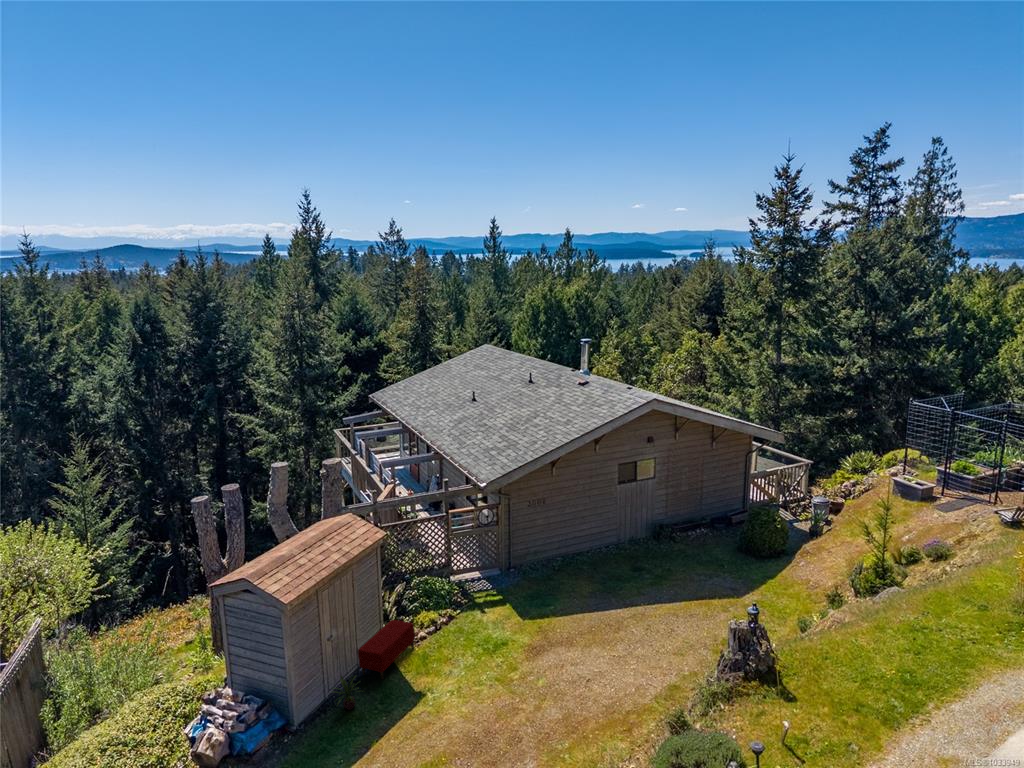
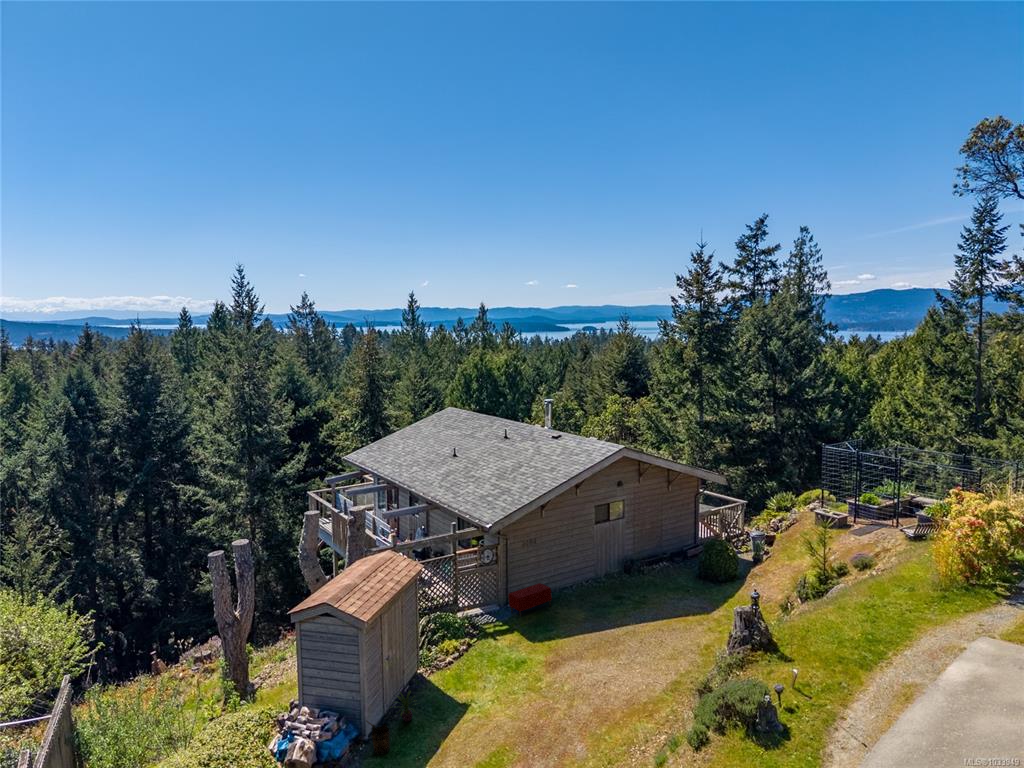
bench: present [358,620,415,679] -> present [508,583,552,617]
bucket: none [291,710,317,751] -> present [366,721,390,755]

